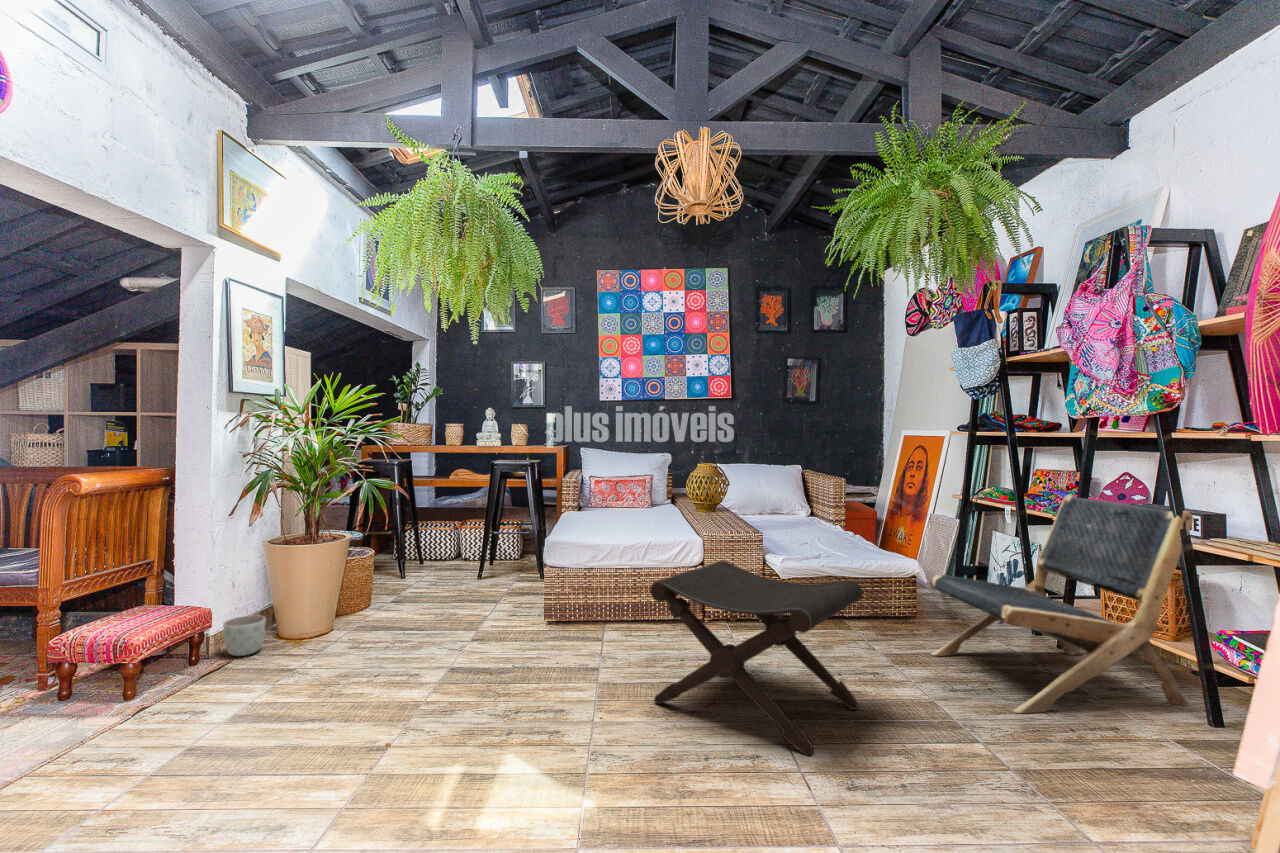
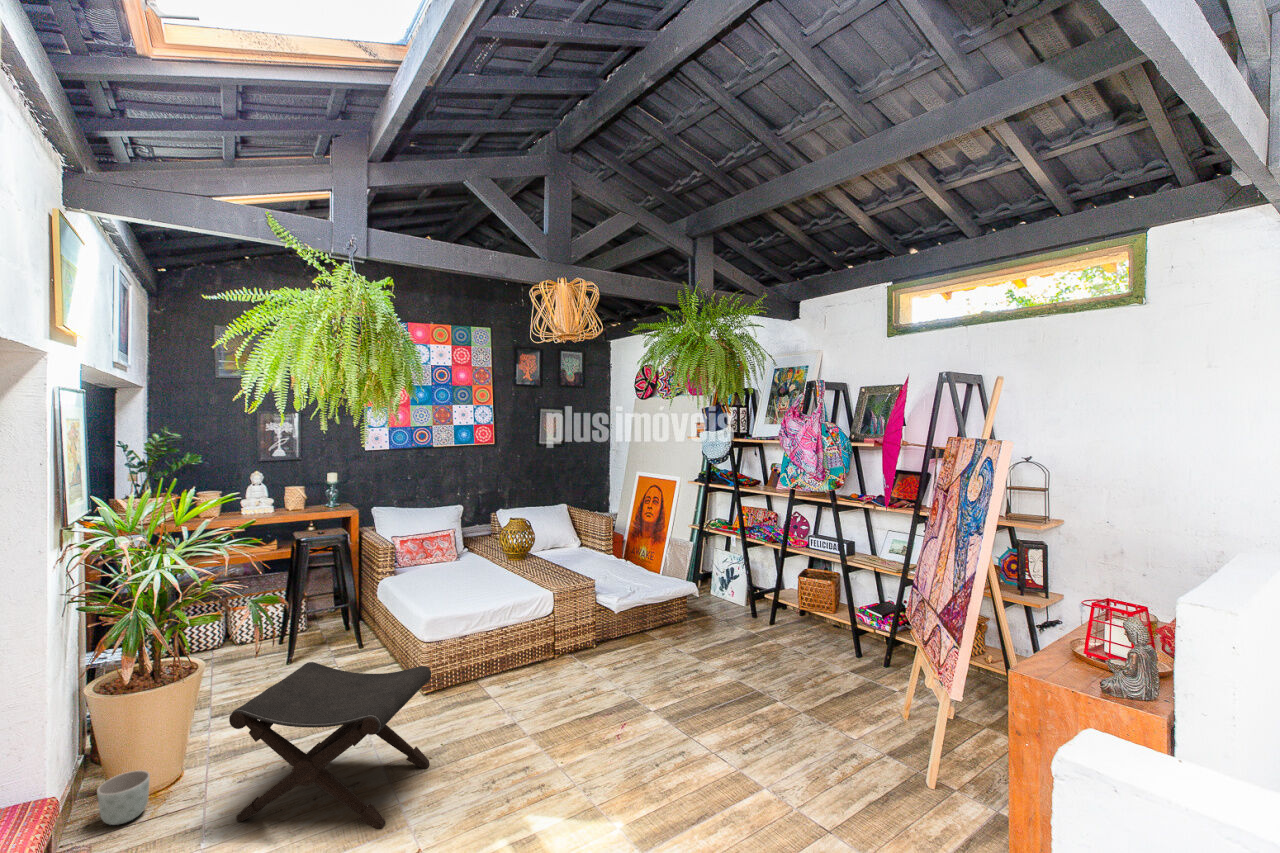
lounge chair: present [929,494,1193,713] -> none [714,532,847,678]
footstool: present [650,561,862,755] -> present [229,662,431,829]

